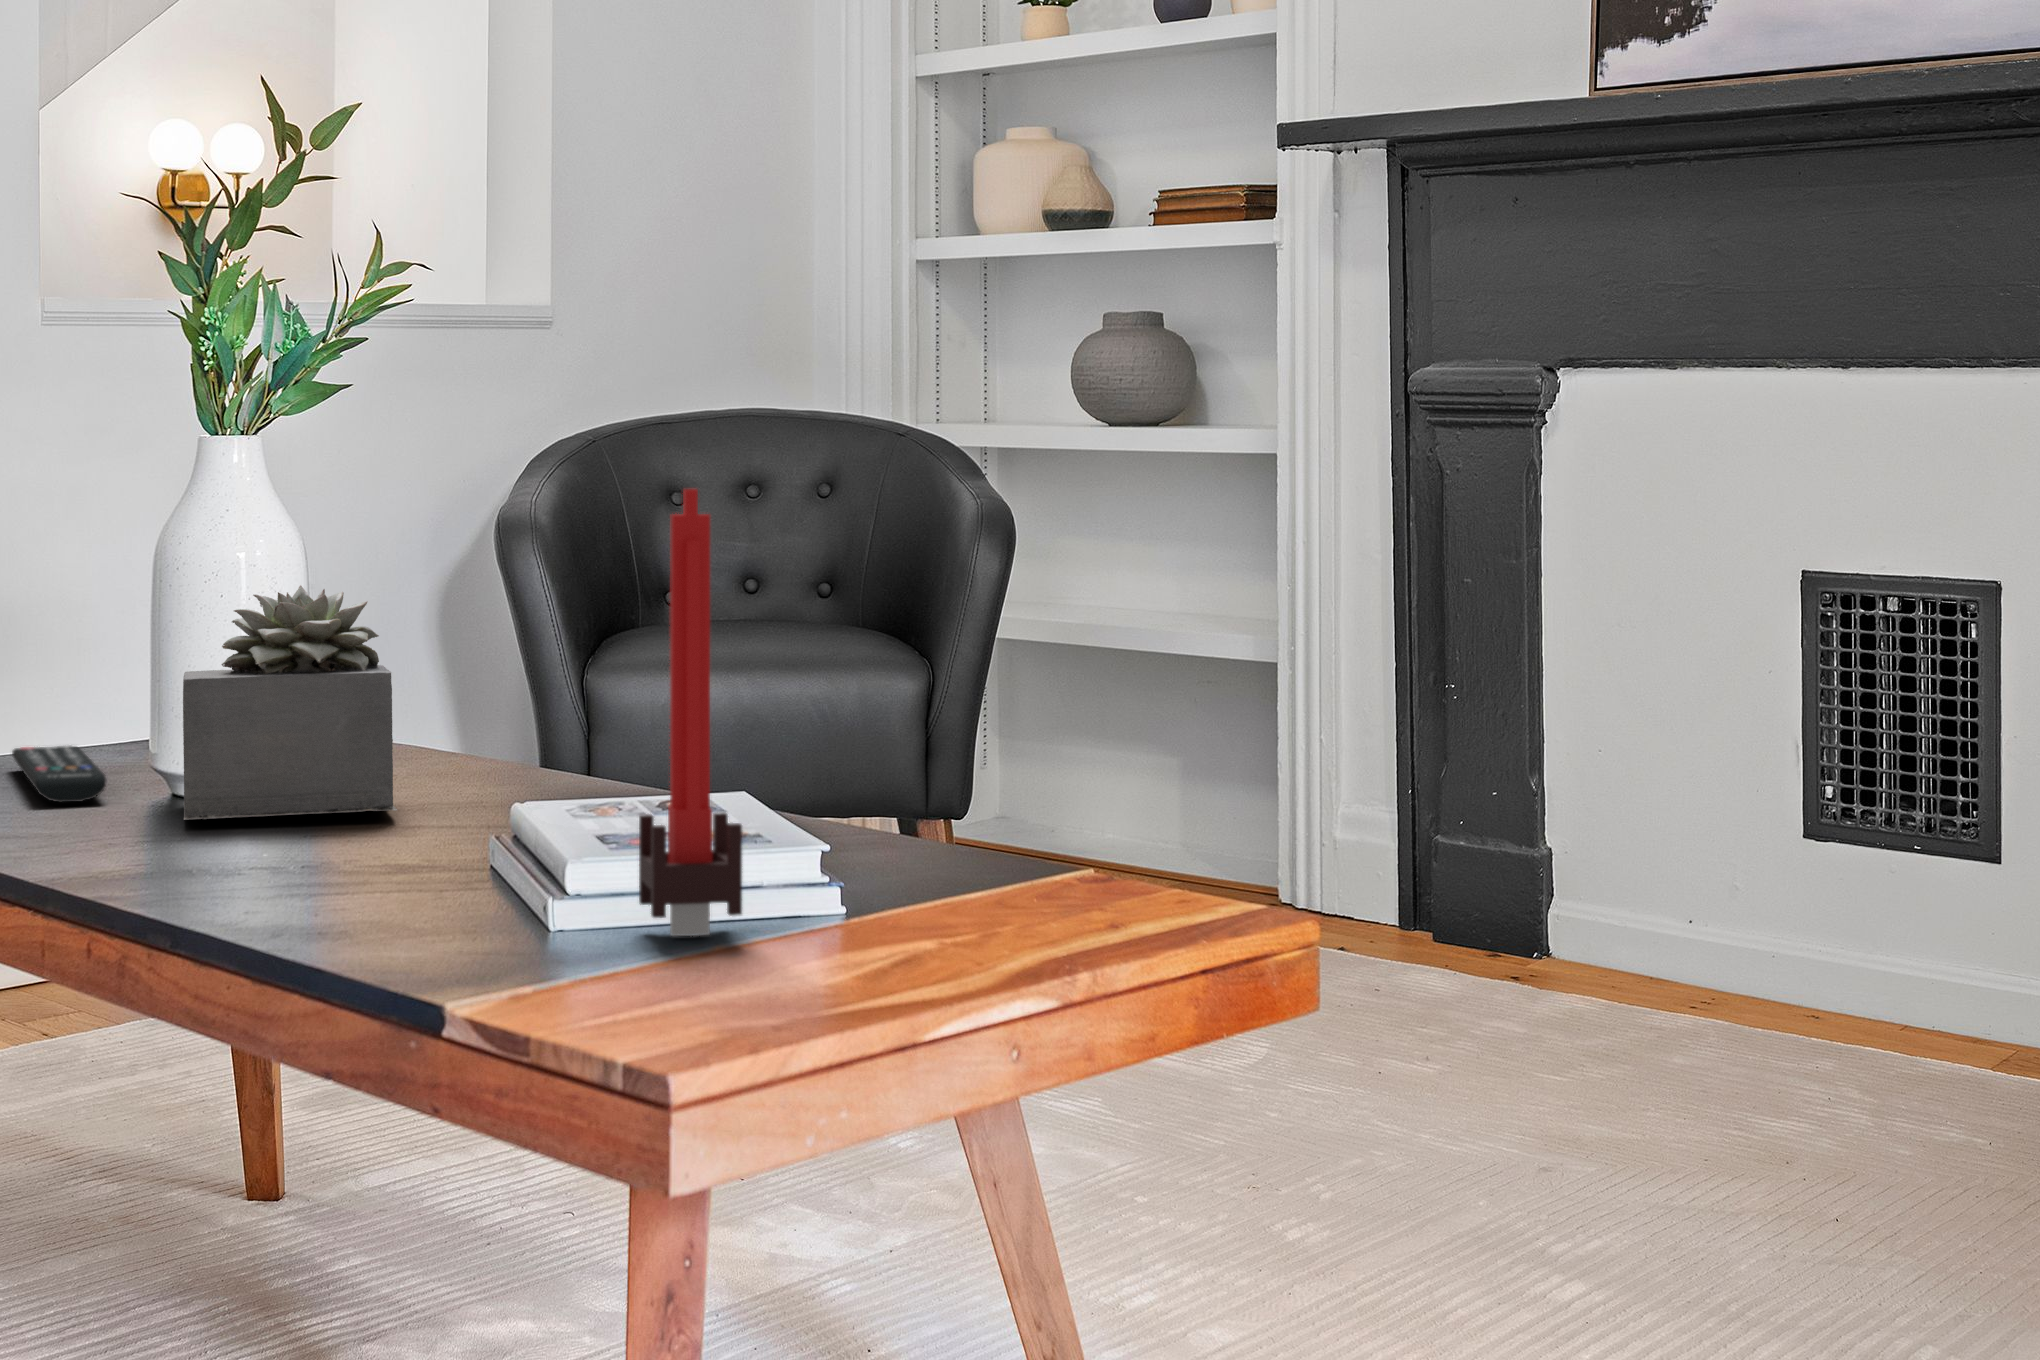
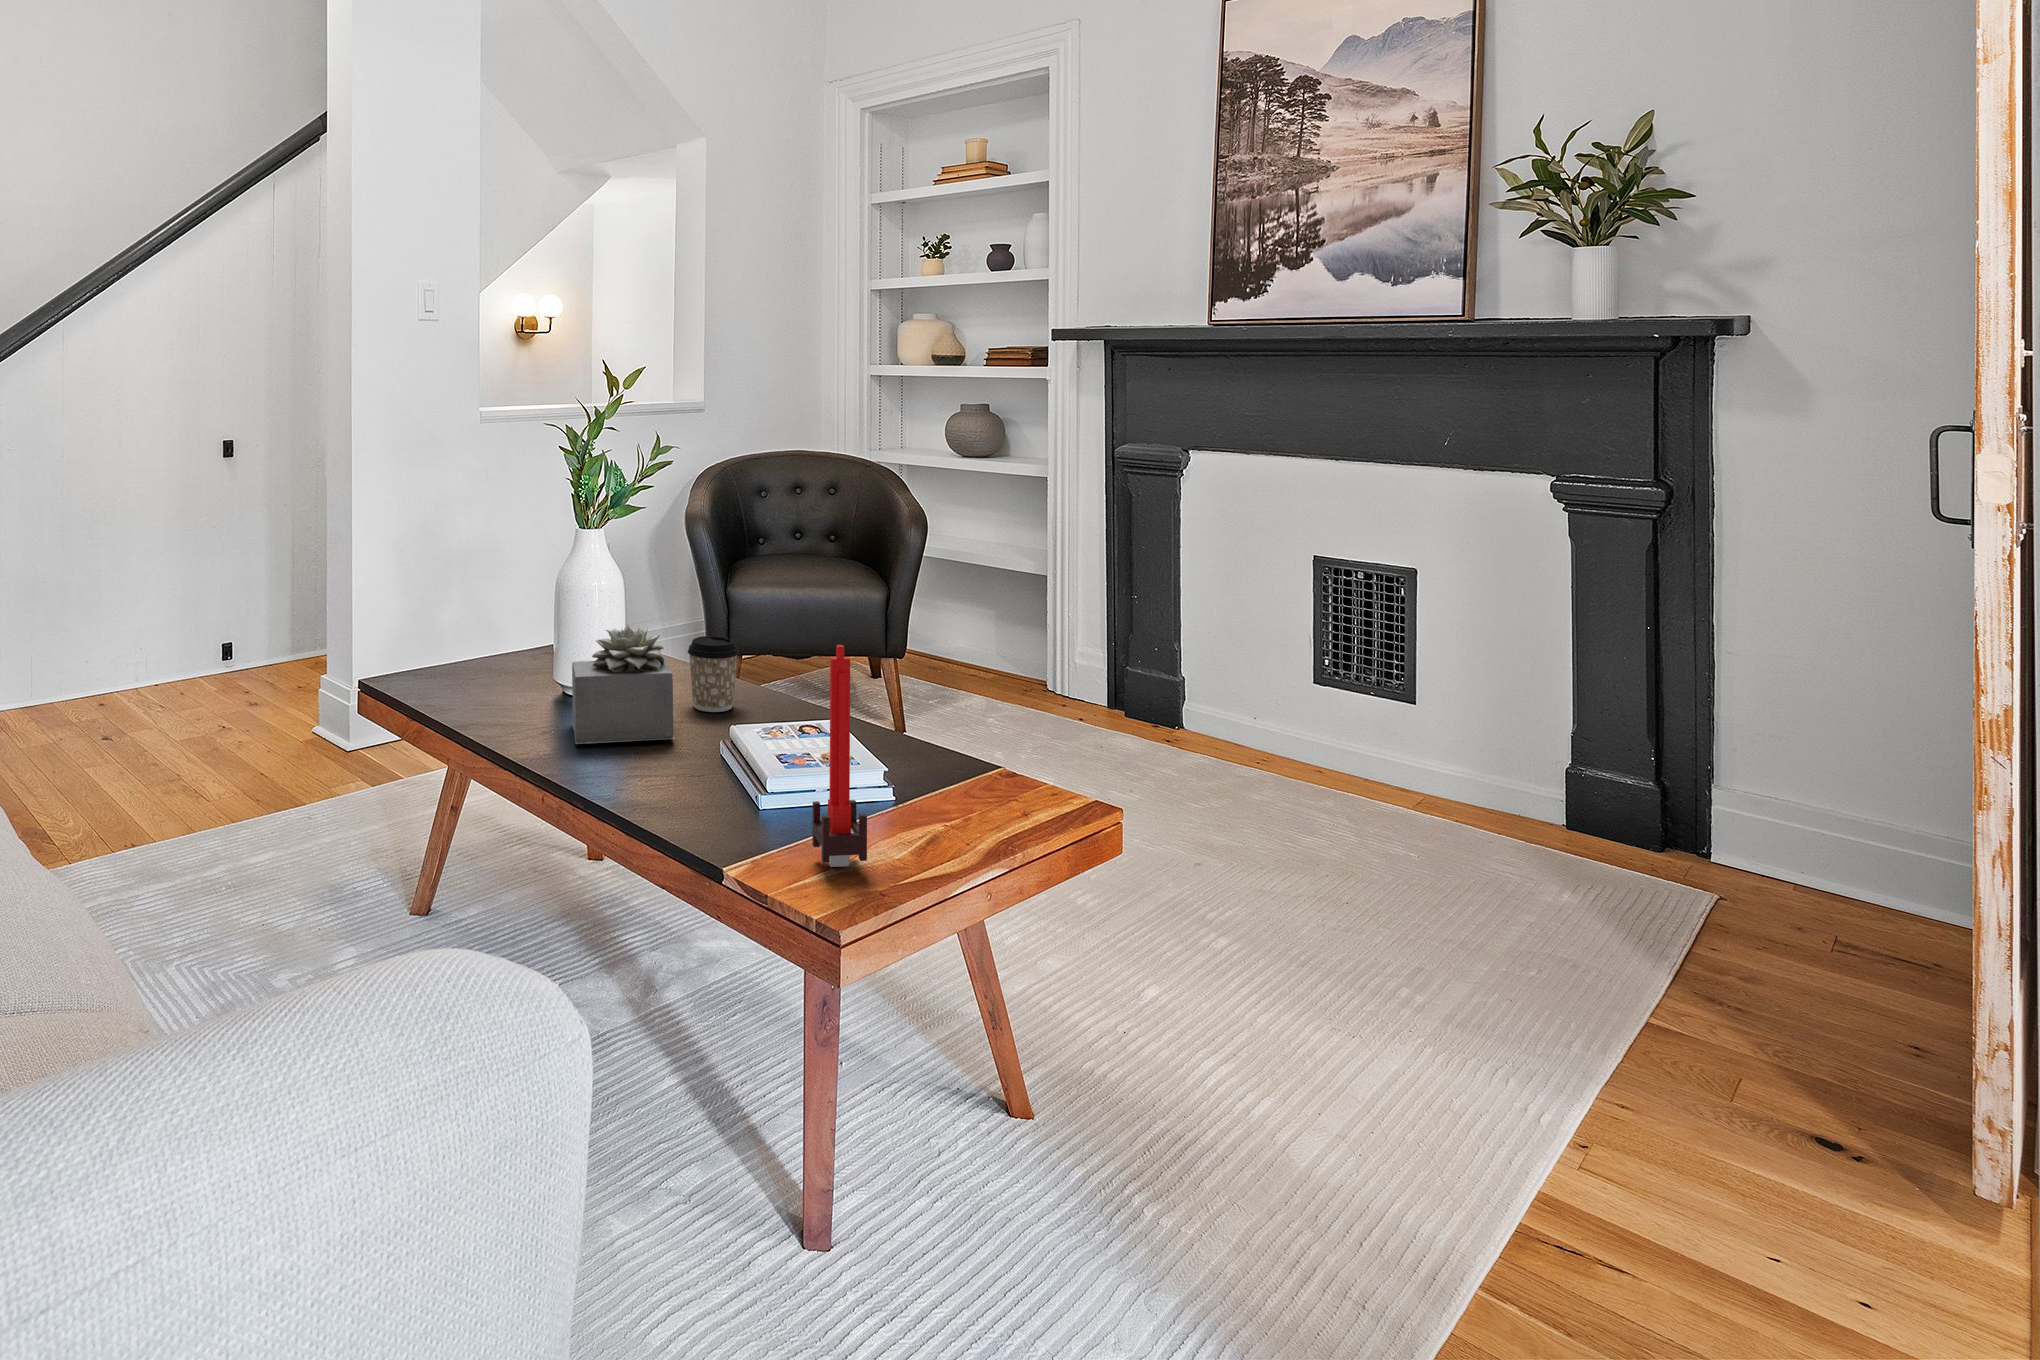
coffee cup: none [437,638,546,787] -> present [688,636,739,712]
remote control: present [12,746,106,802] -> none [488,677,536,722]

